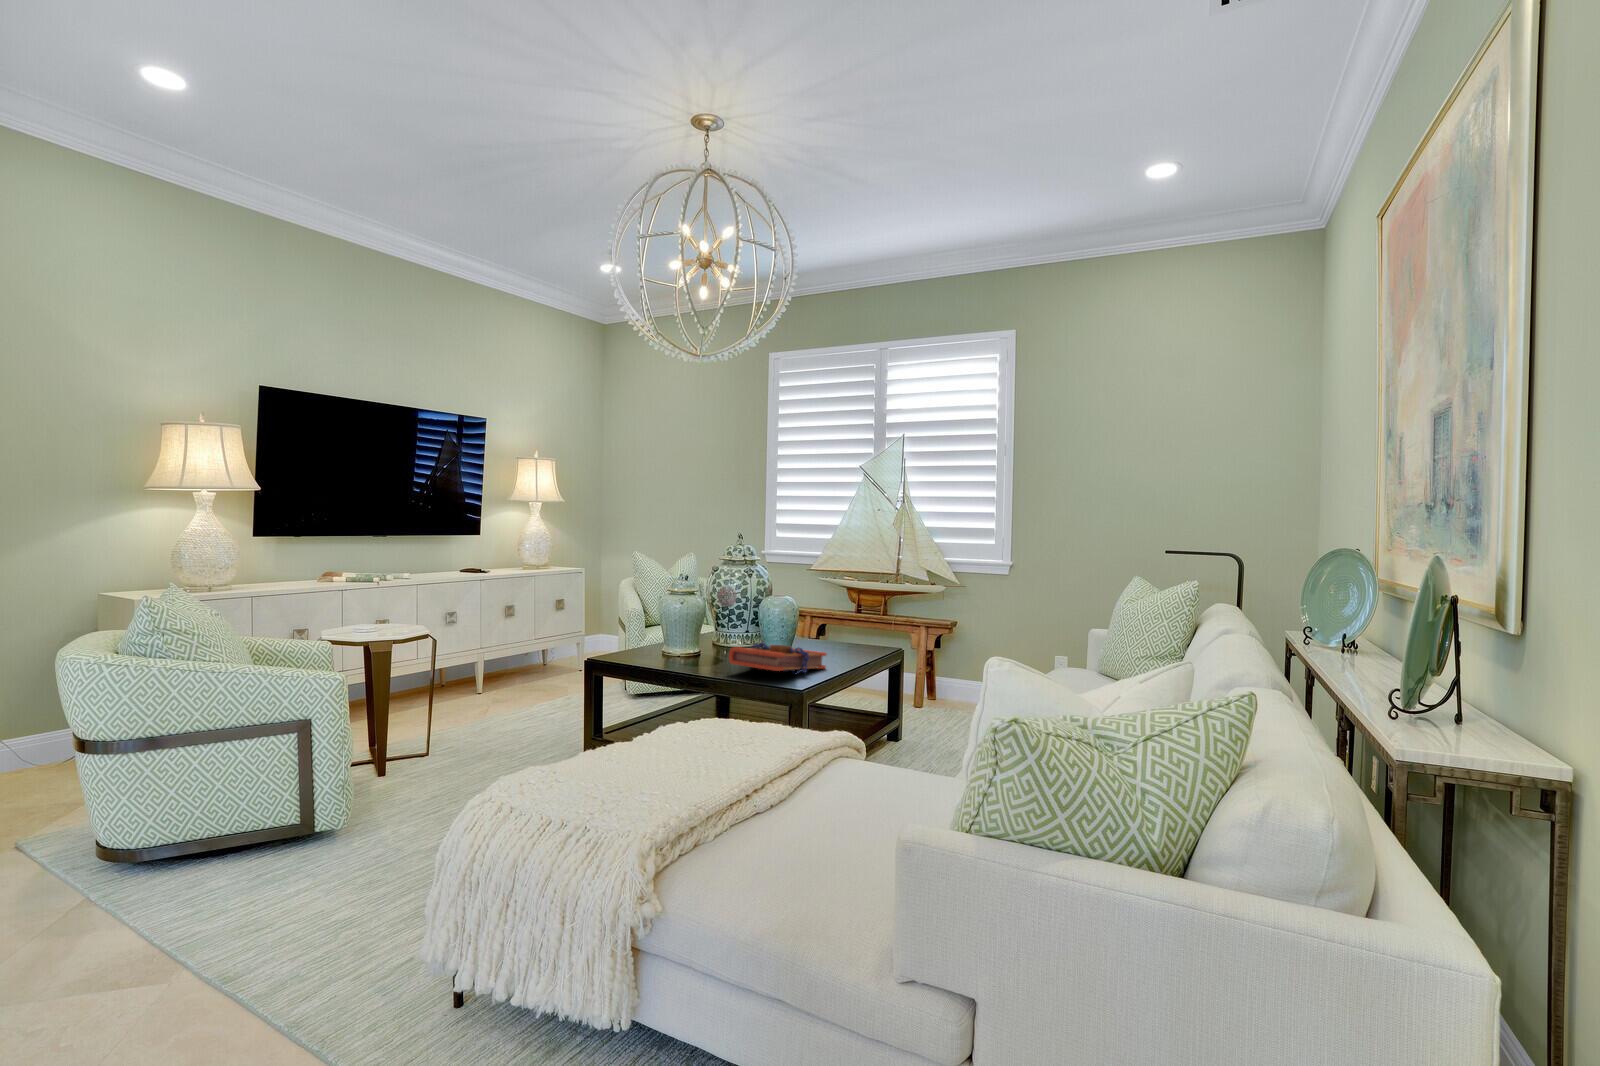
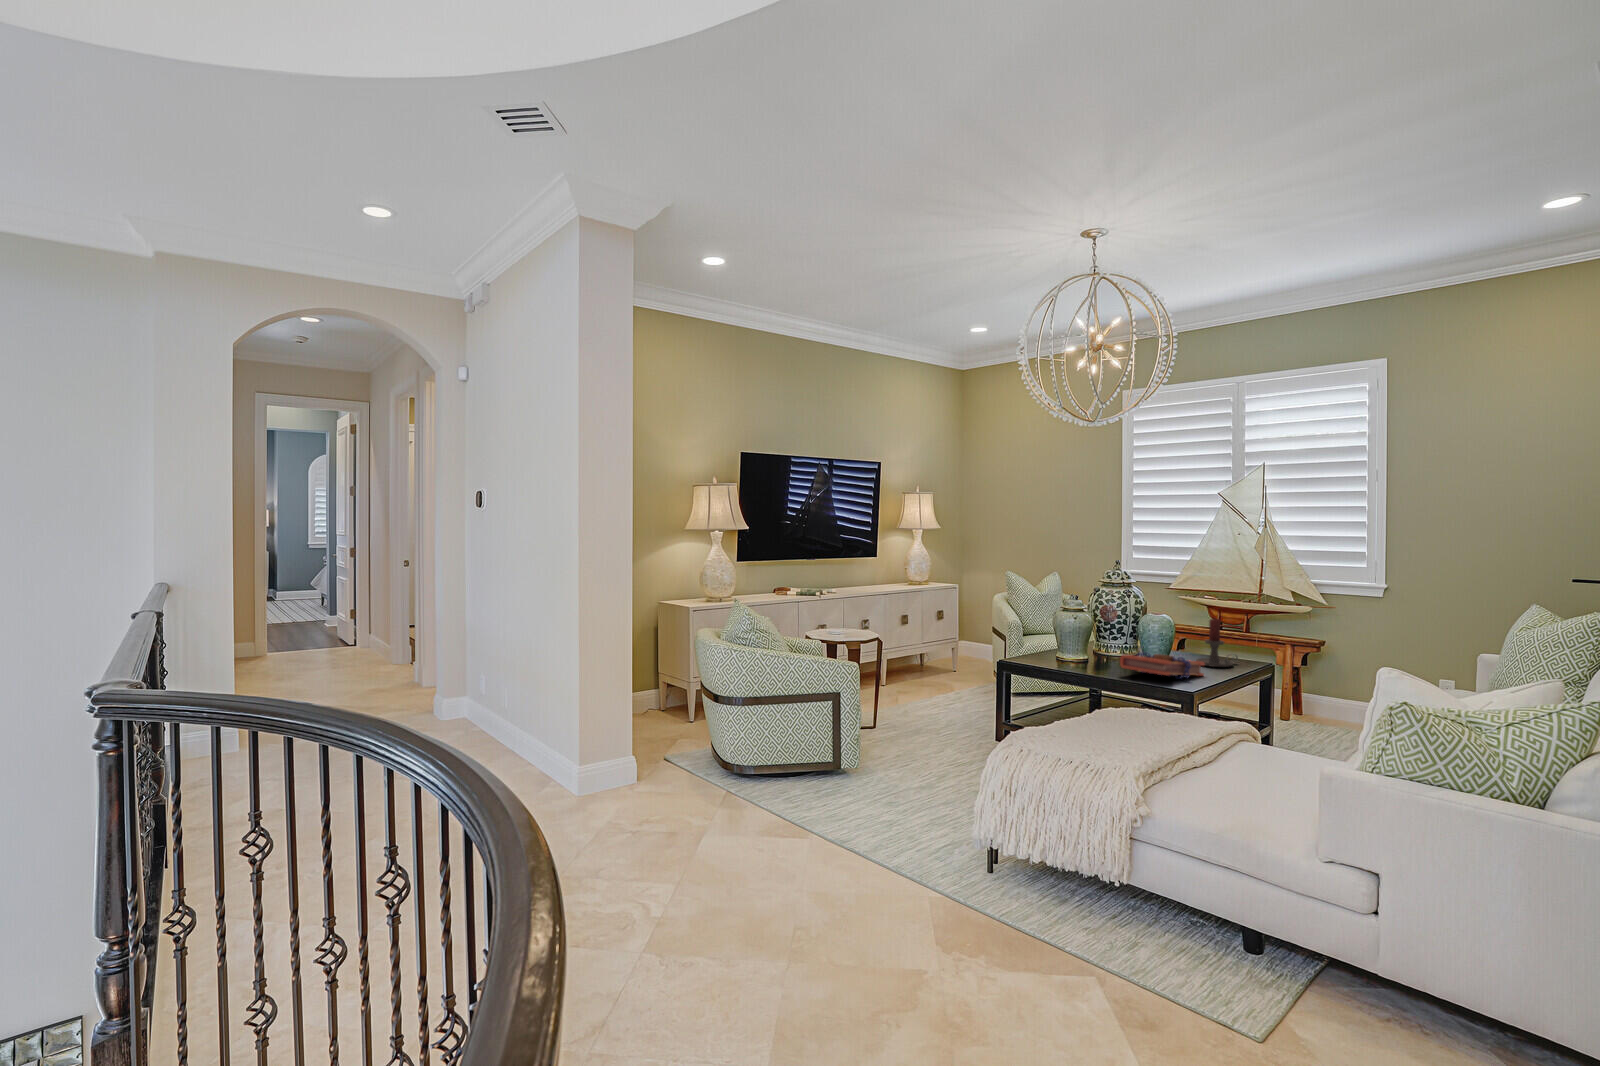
candle holder: none [822,599,867,656] -> present [1196,619,1238,667]

